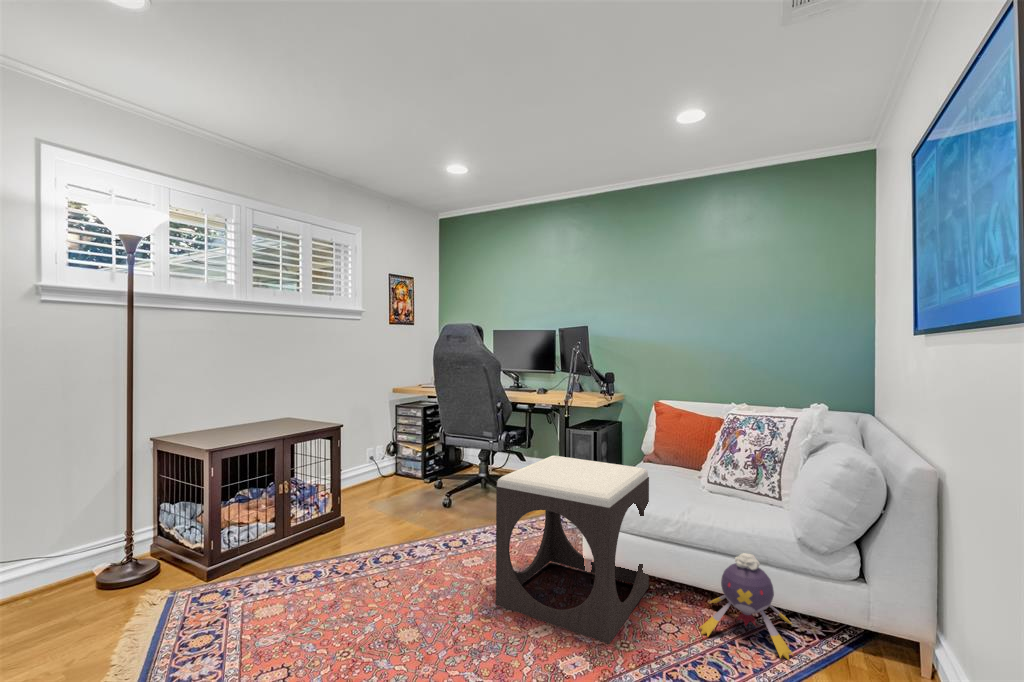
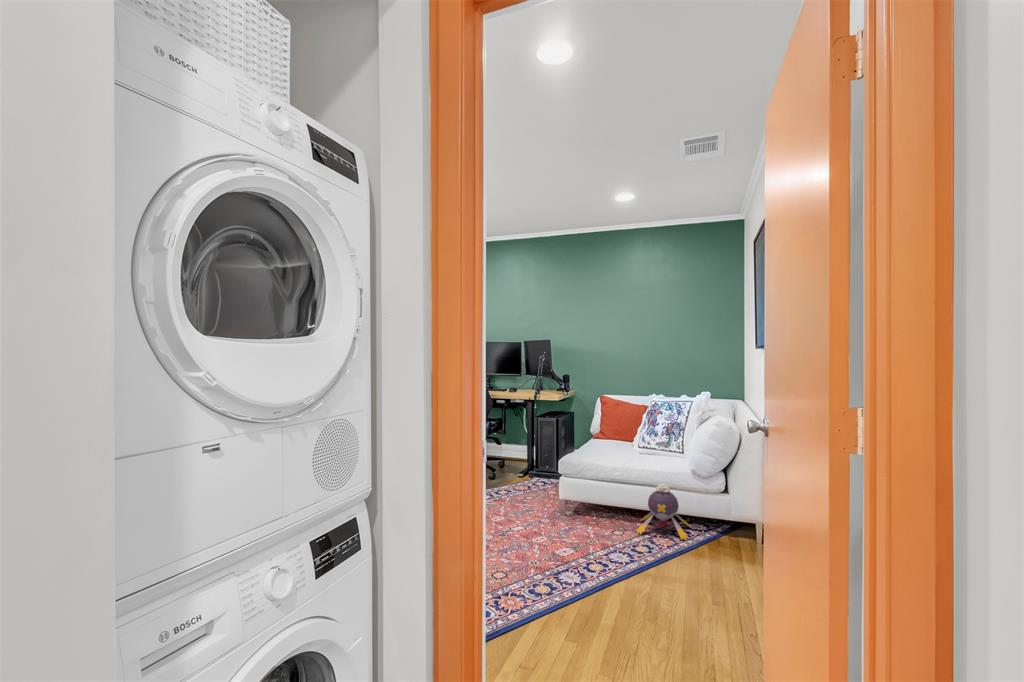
footstool: present [496,456,649,644] -> none [506,433,603,542]

